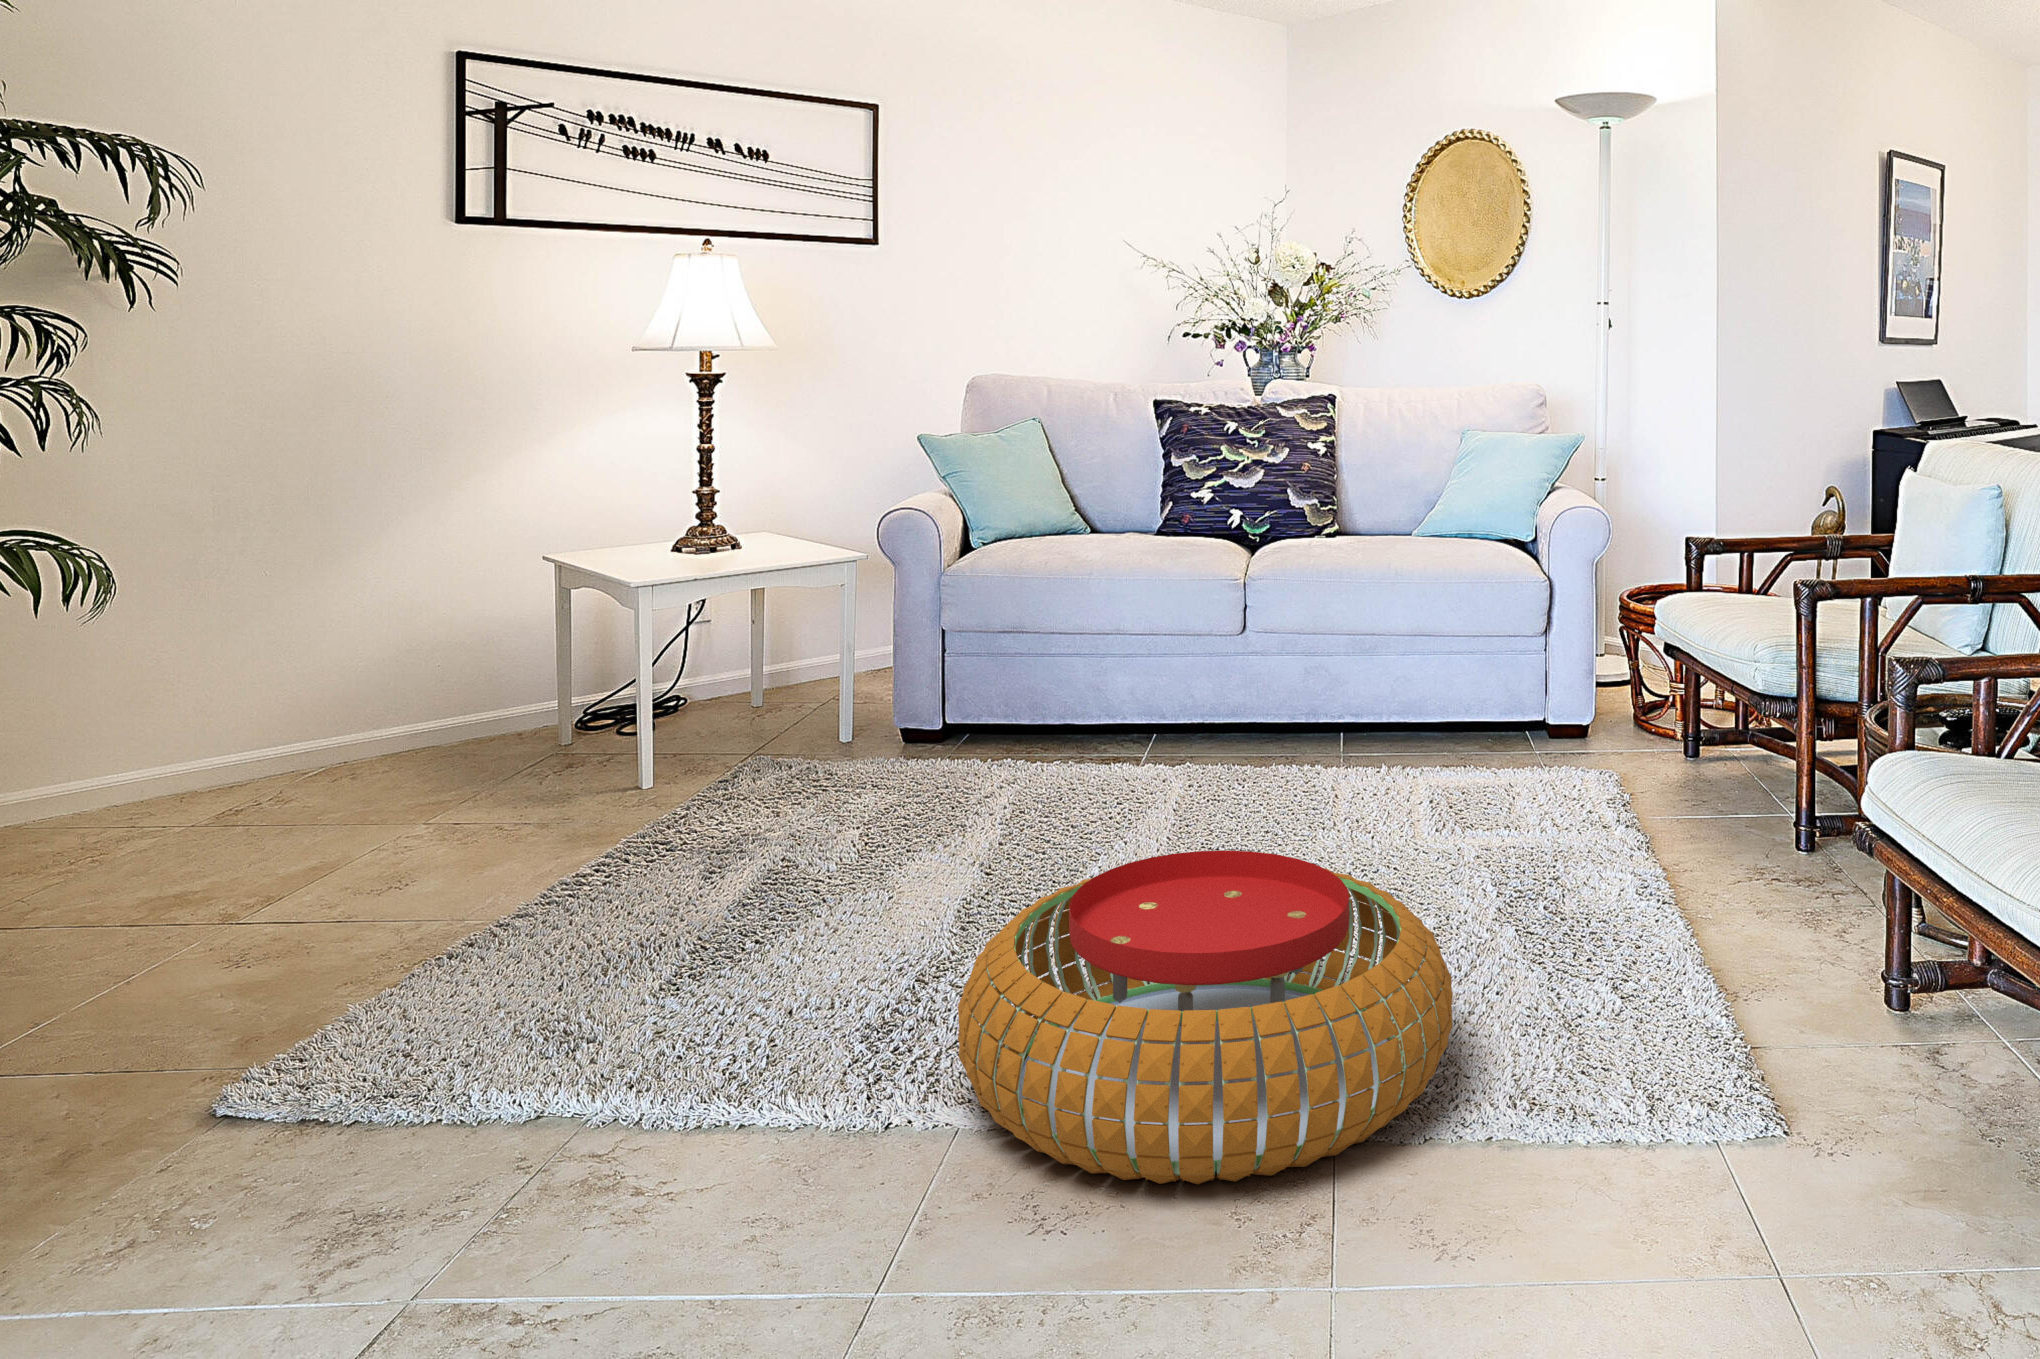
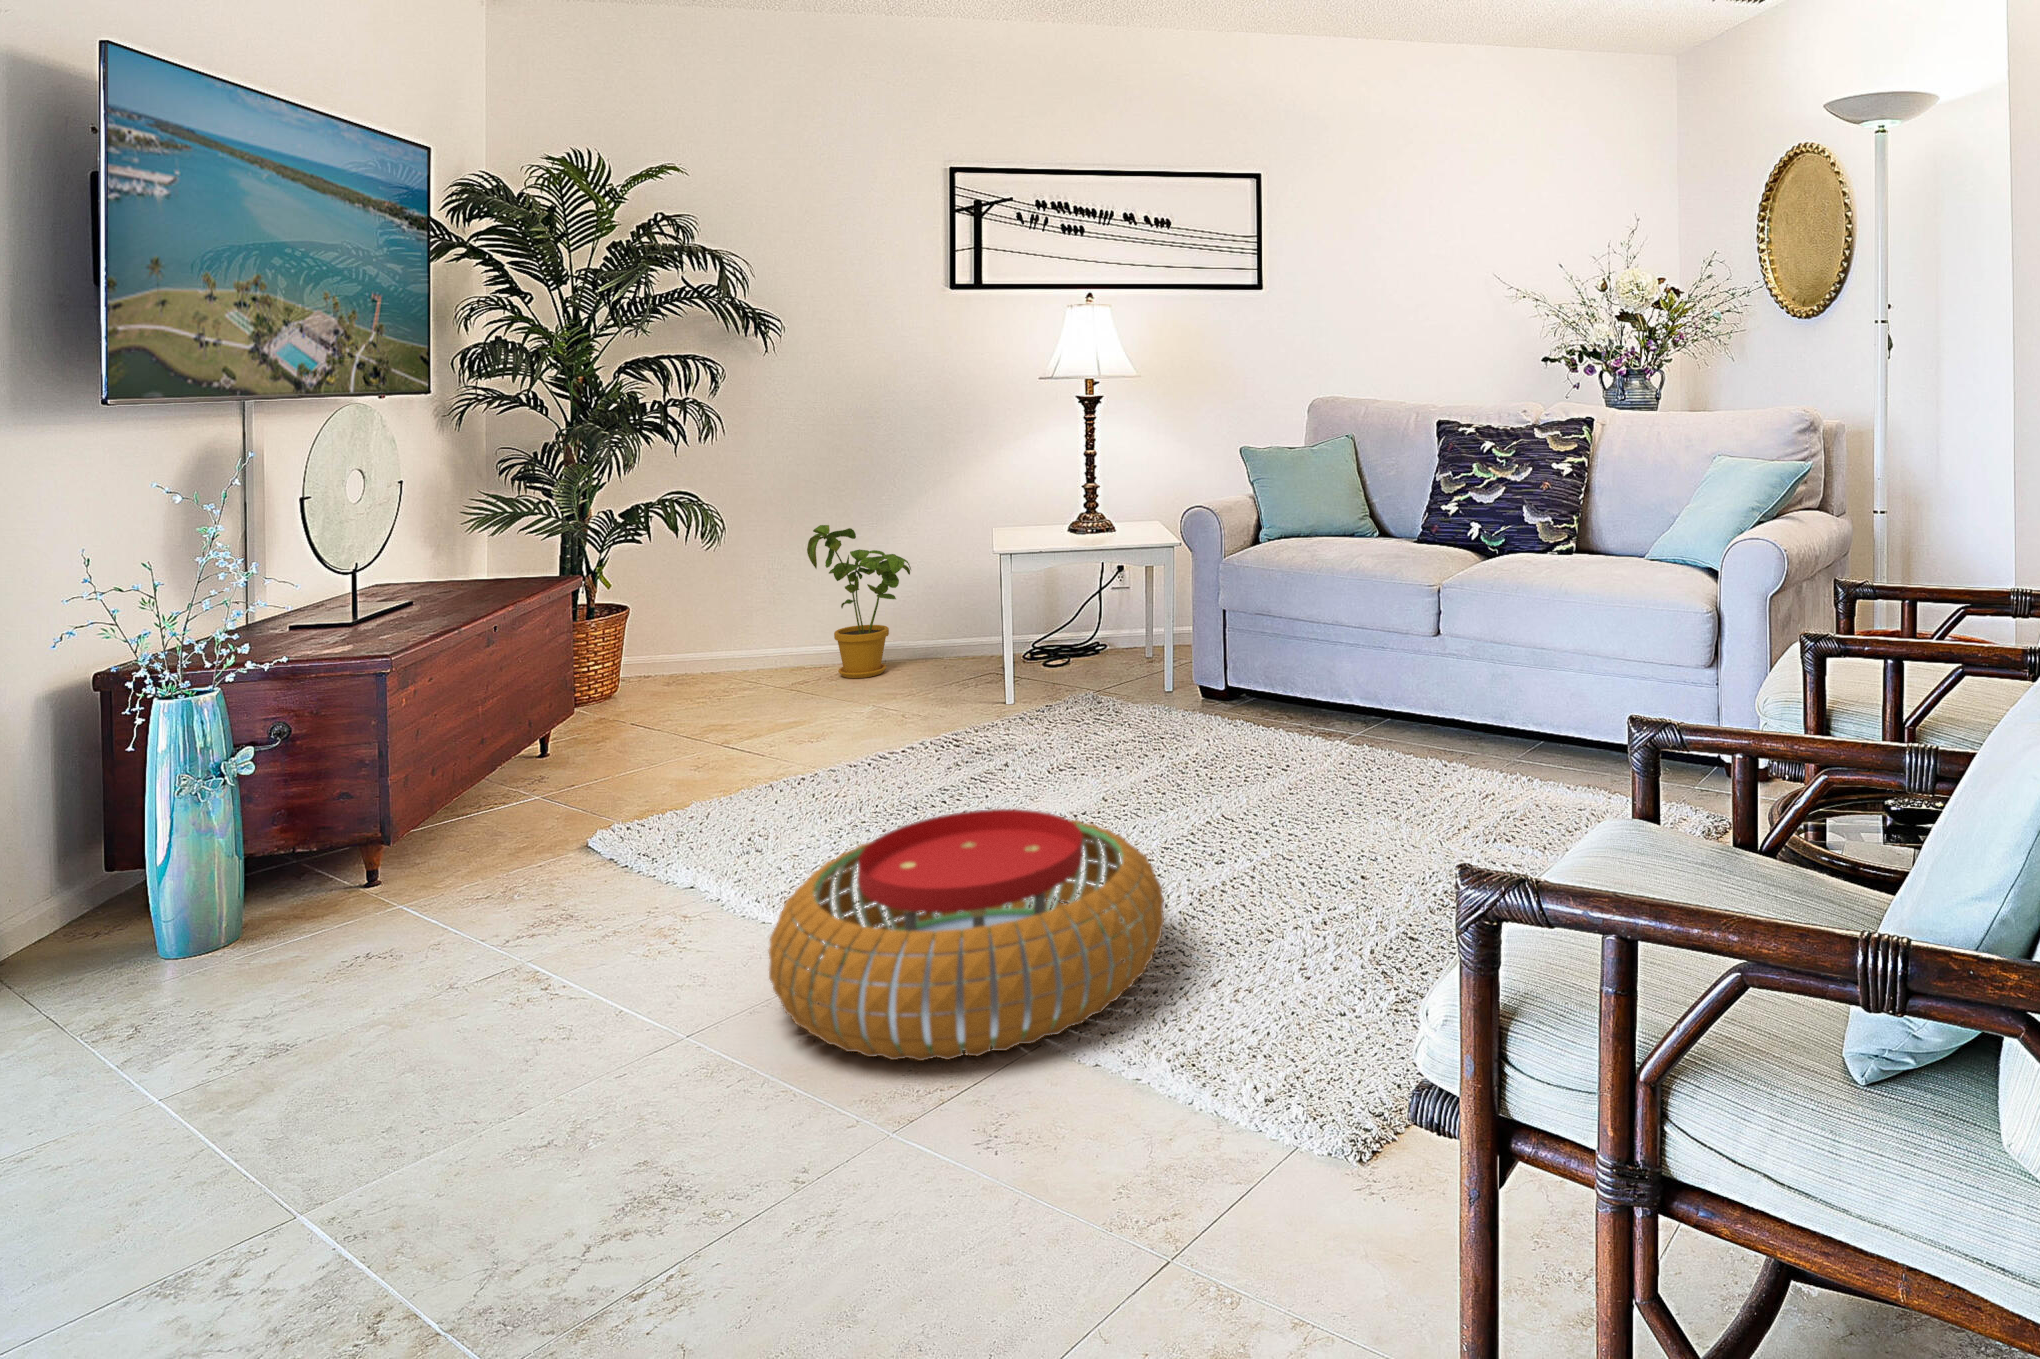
house plant: none [266,557,449,785] -> present [807,525,911,678]

